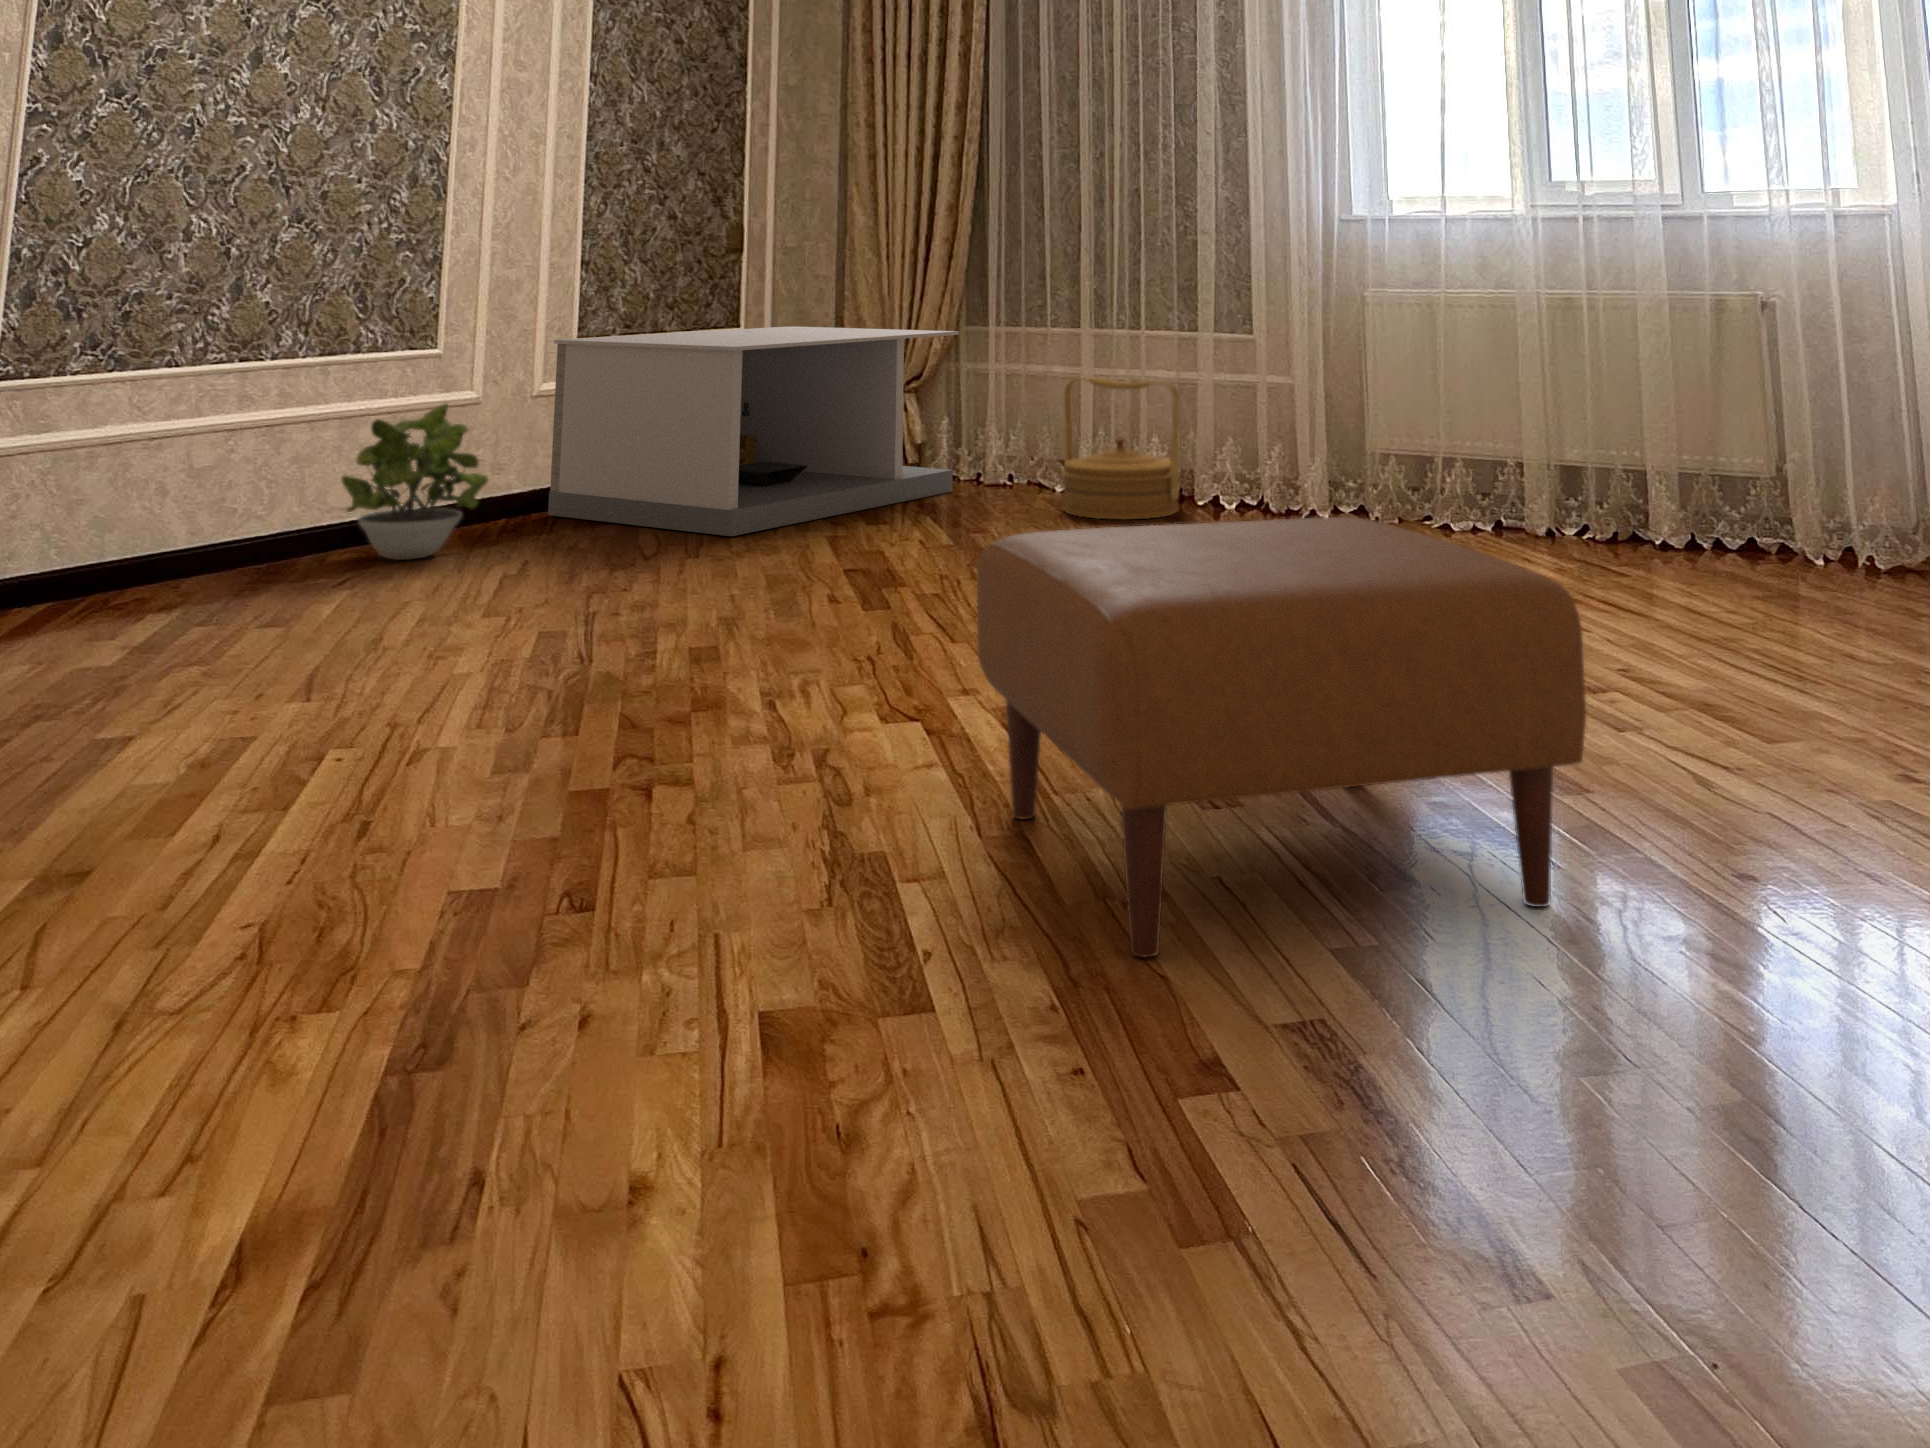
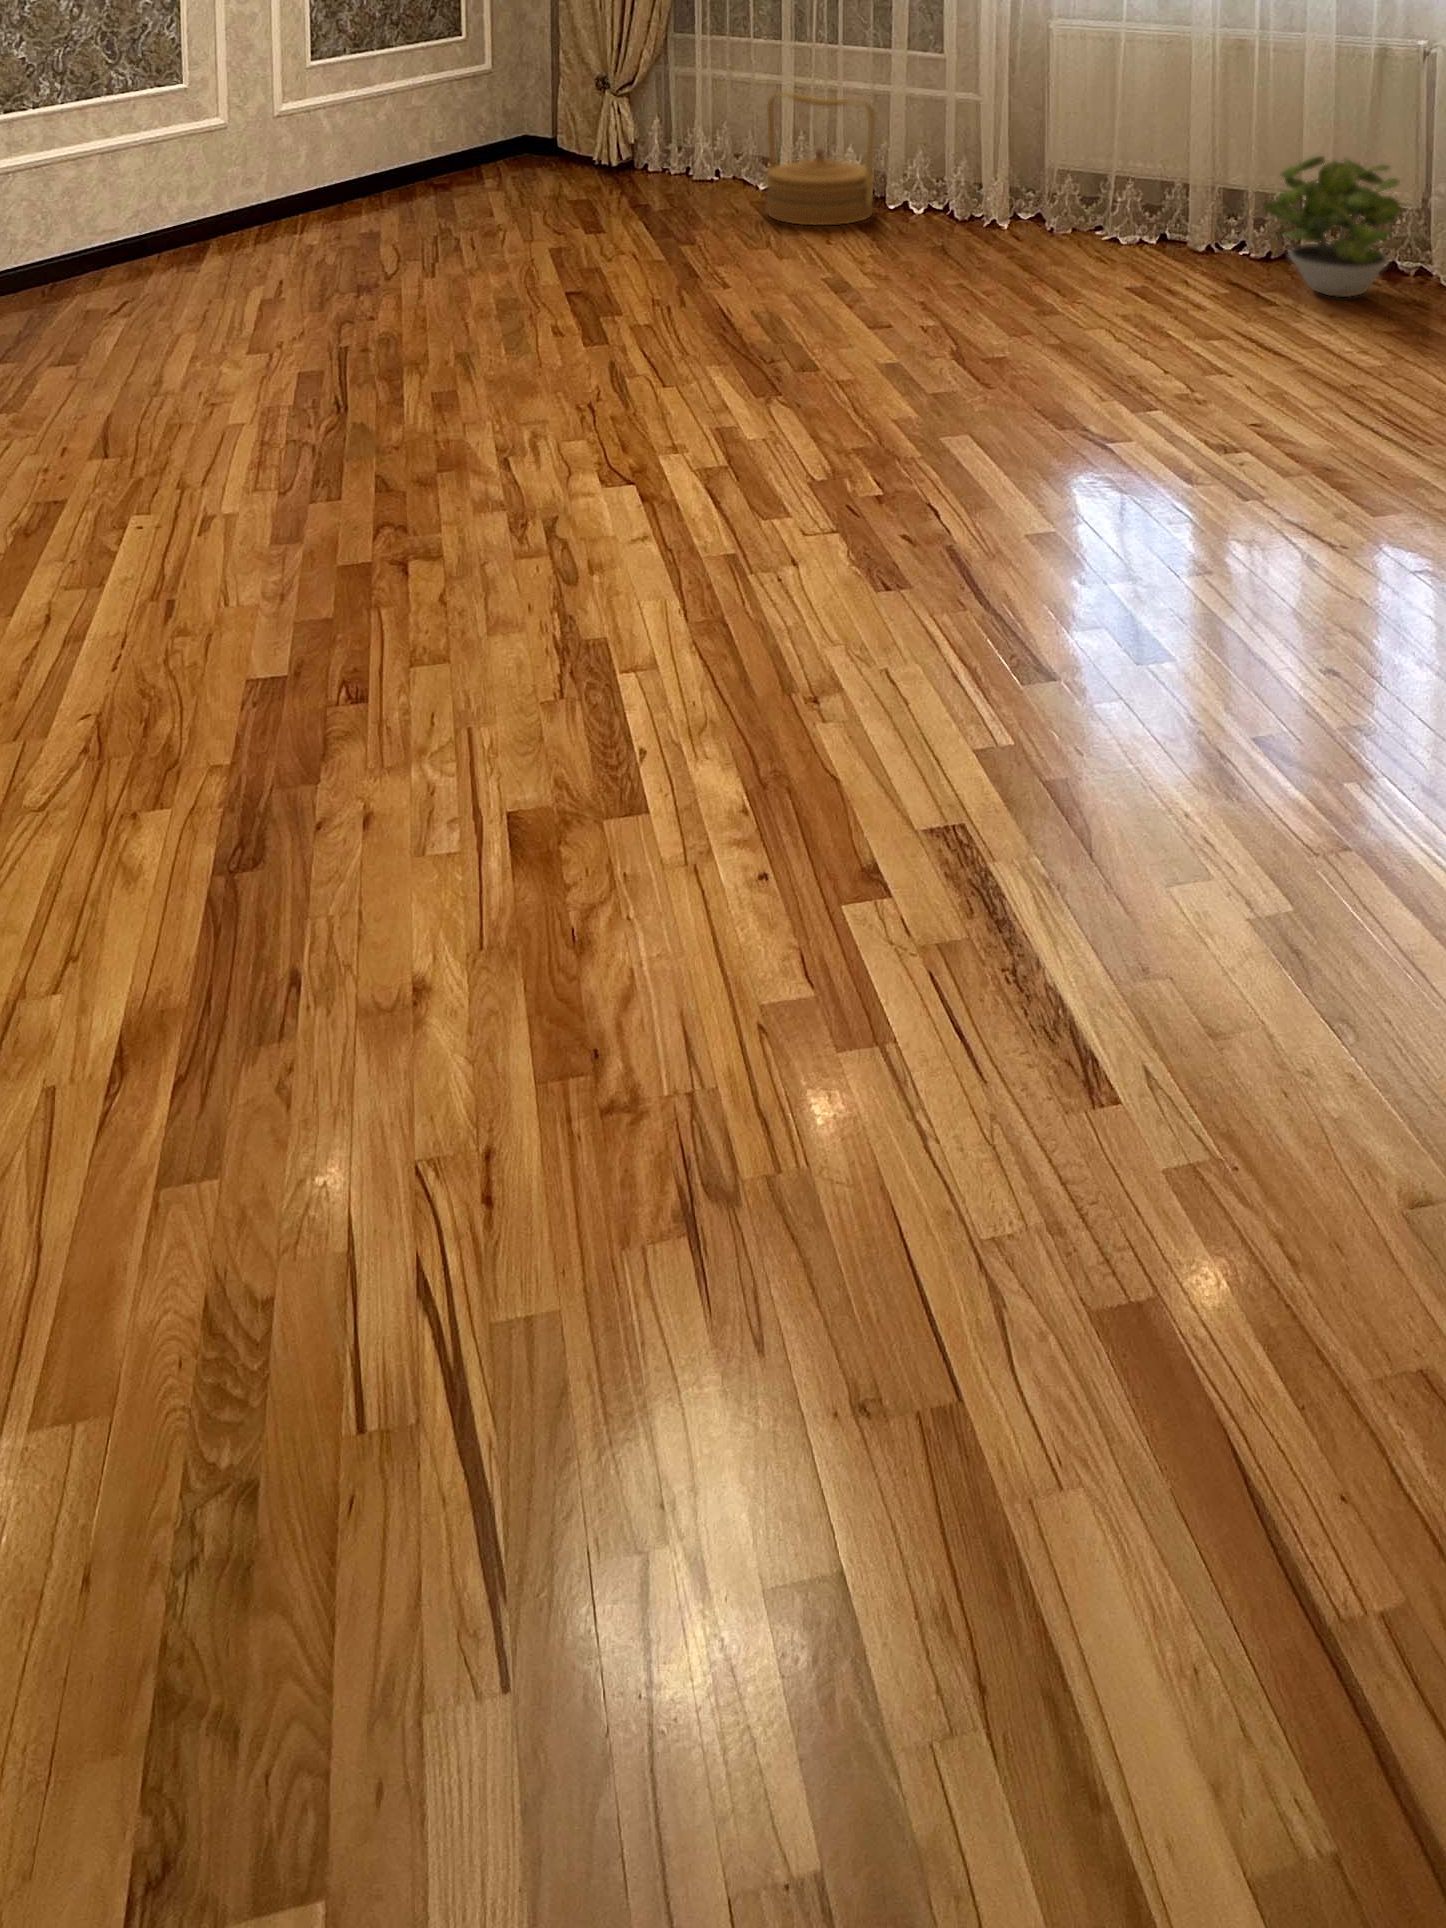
coffee table: present [548,326,959,536] -> none [289,31,668,249]
potted plant: present [342,404,488,560] -> present [1264,156,1401,297]
ottoman: present [977,517,1586,957] -> none [681,342,1204,759]

